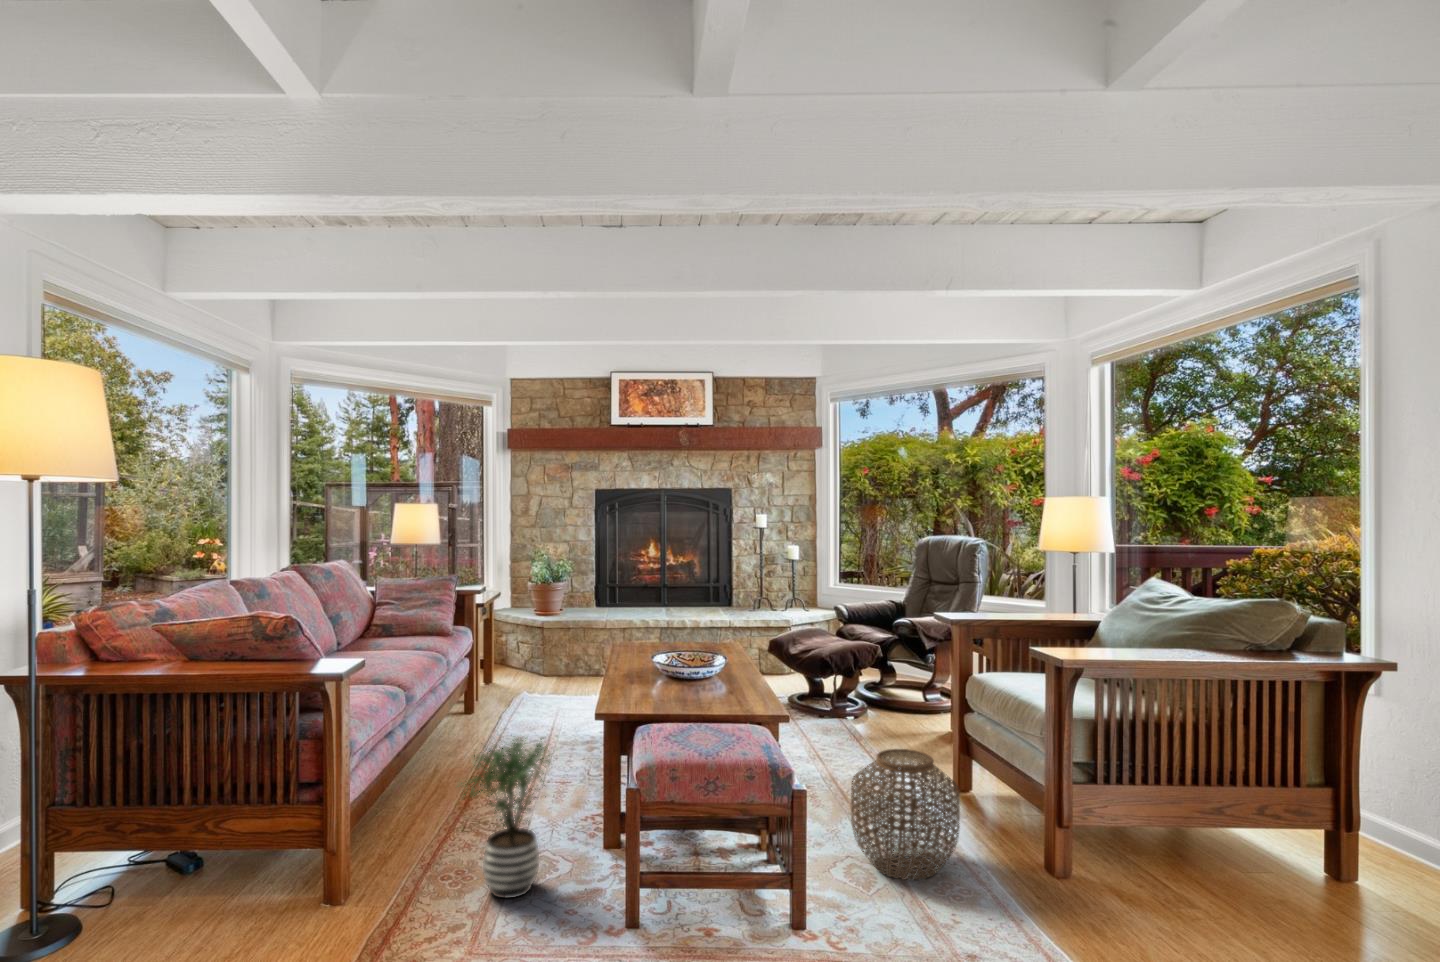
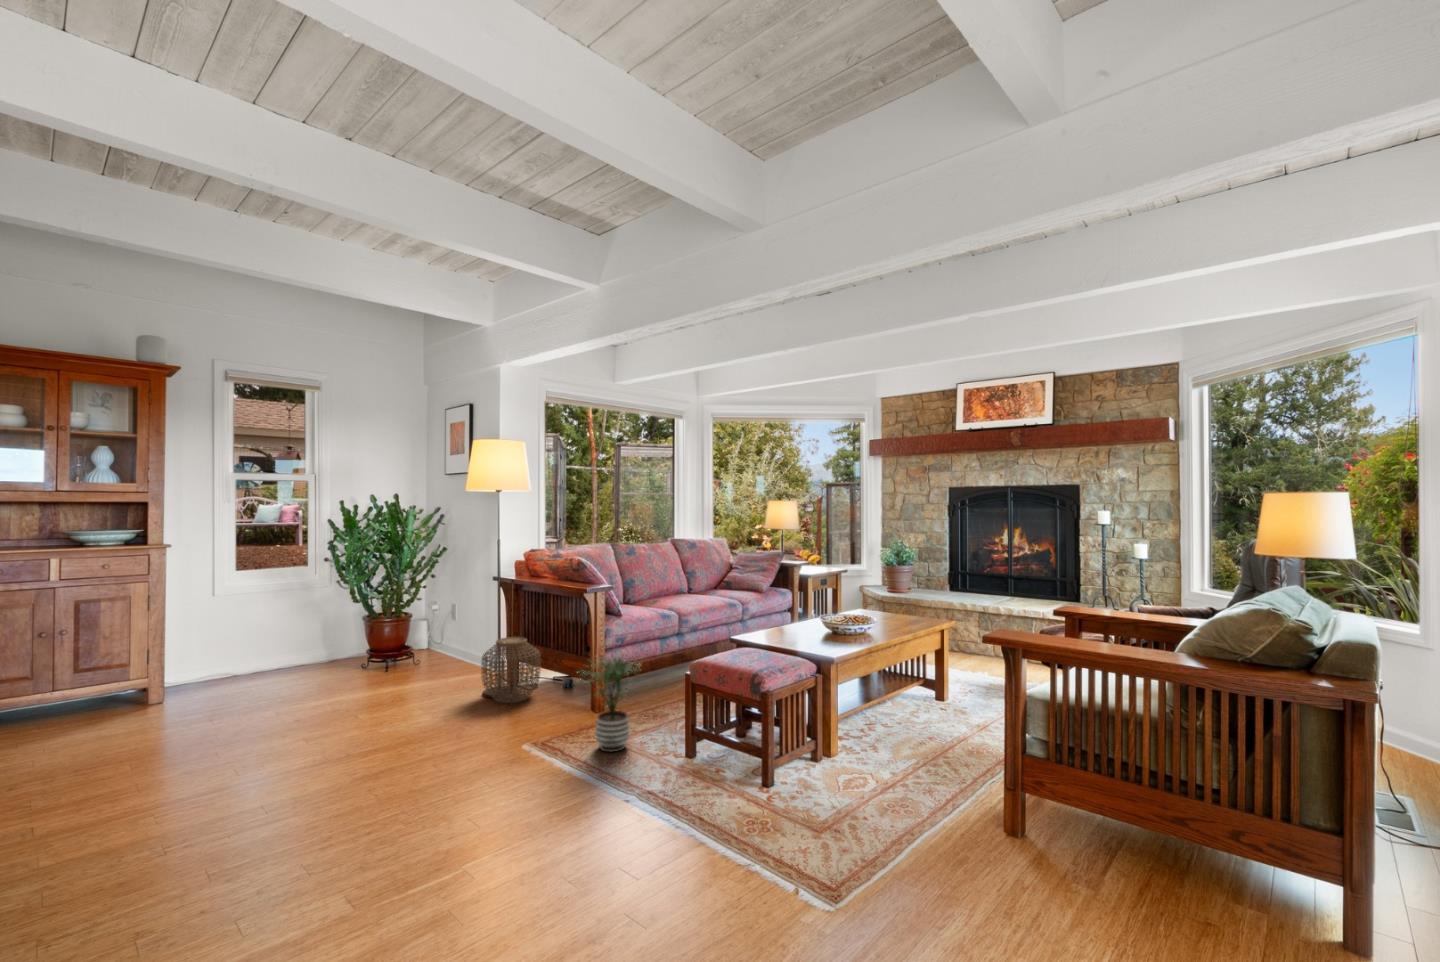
woven basket: present [851,749,960,880] -> present [482,637,540,703]

